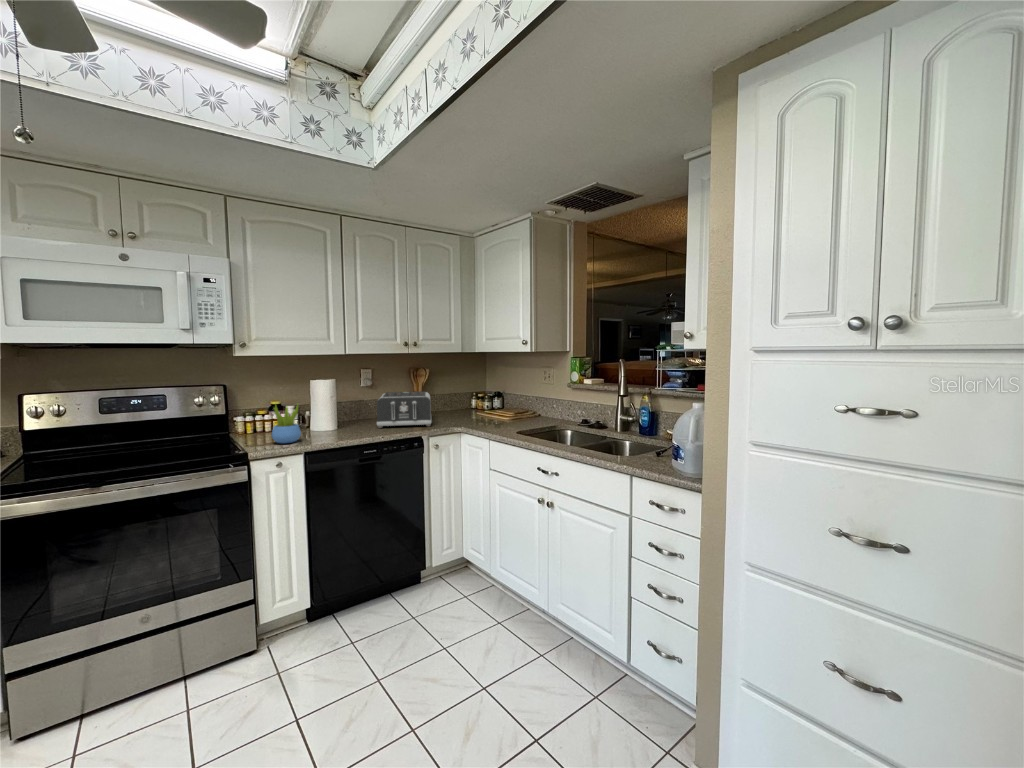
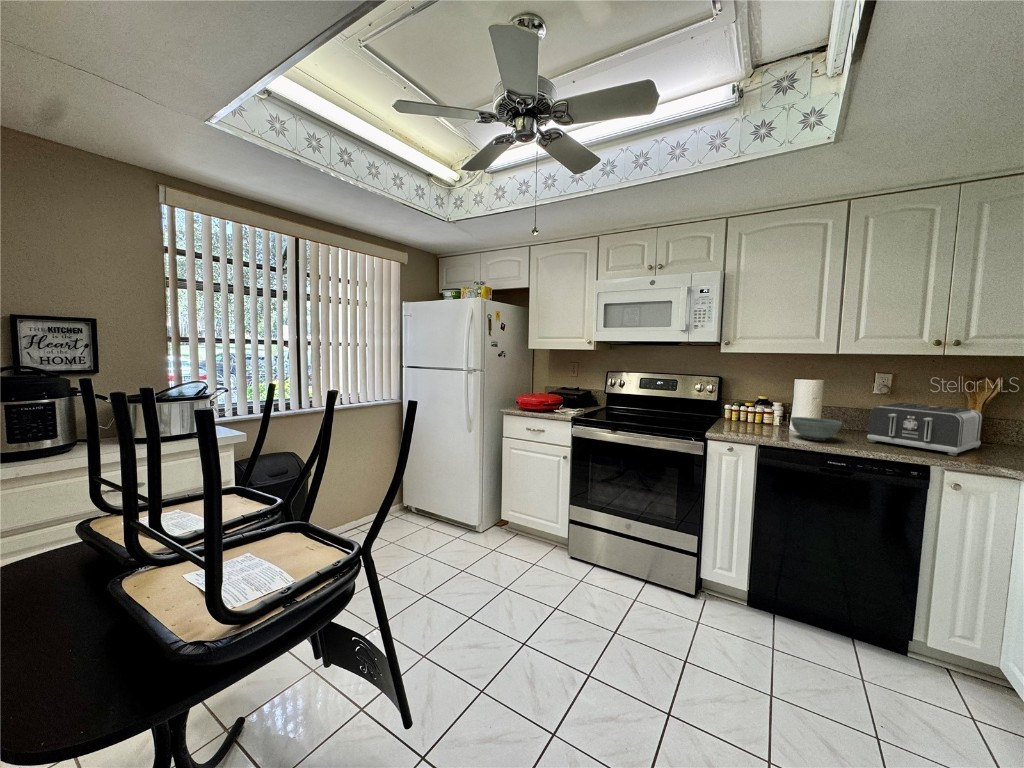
succulent plant: present [272,403,301,443] -> none [738,395,766,434]
bowl: none [321,415,364,436] -> present [790,417,842,441]

